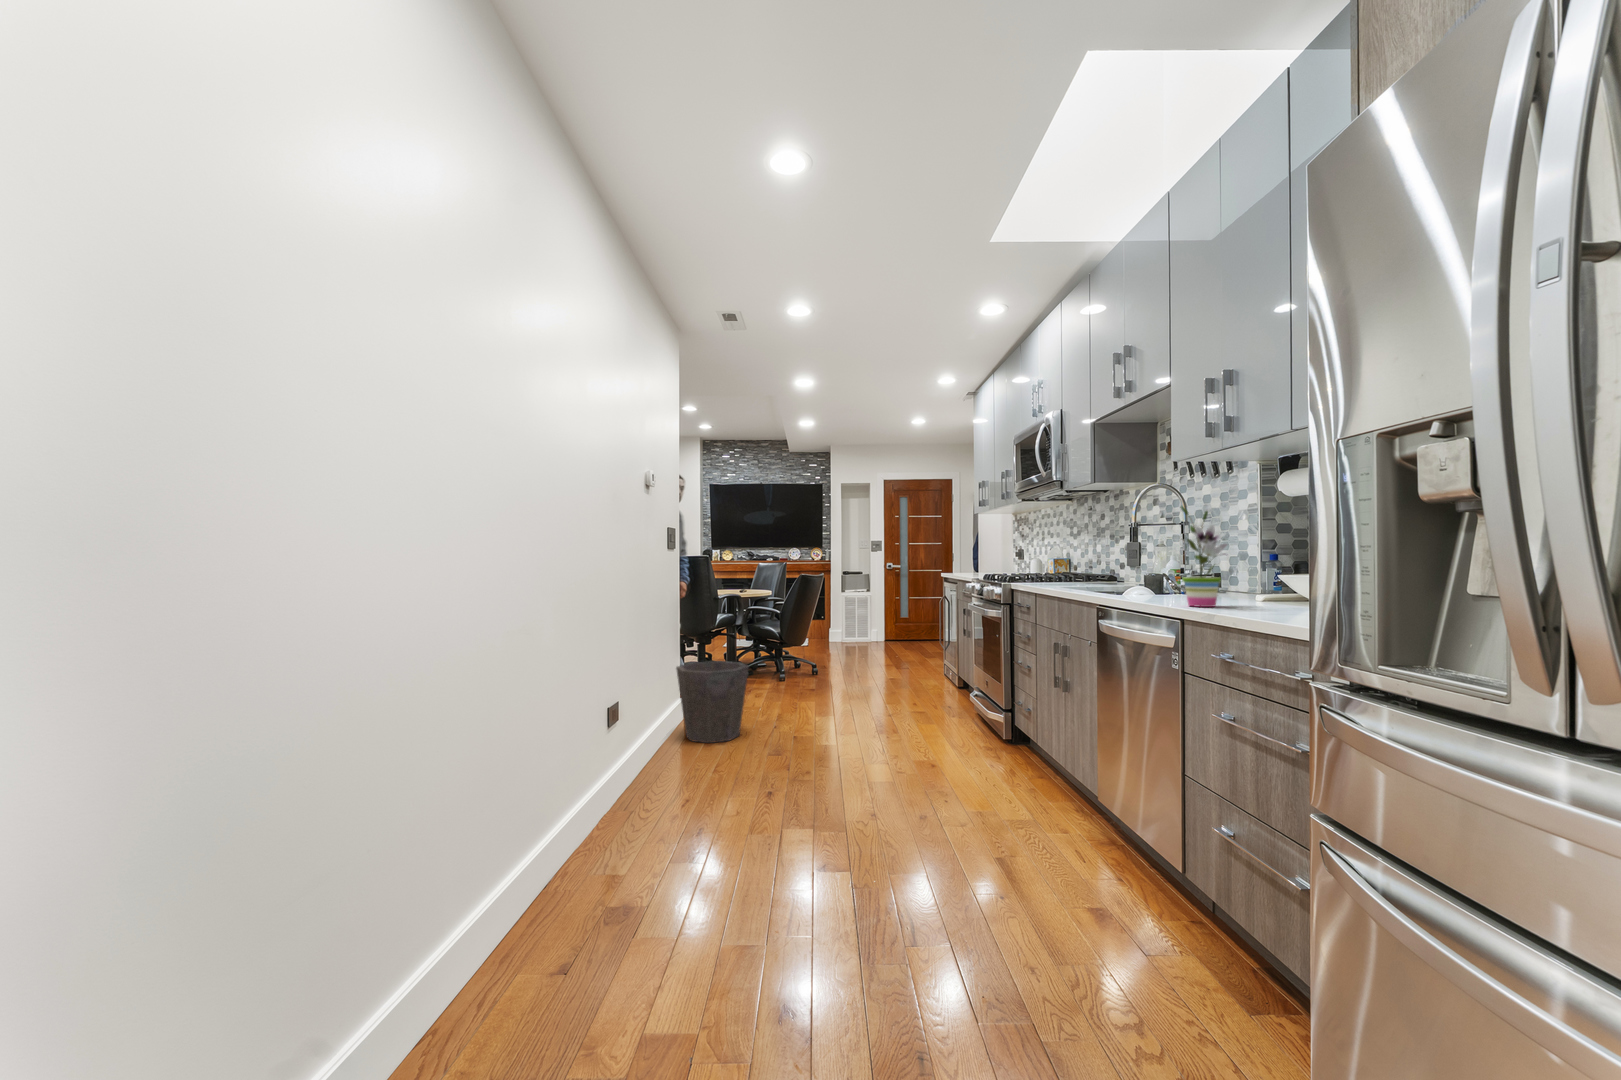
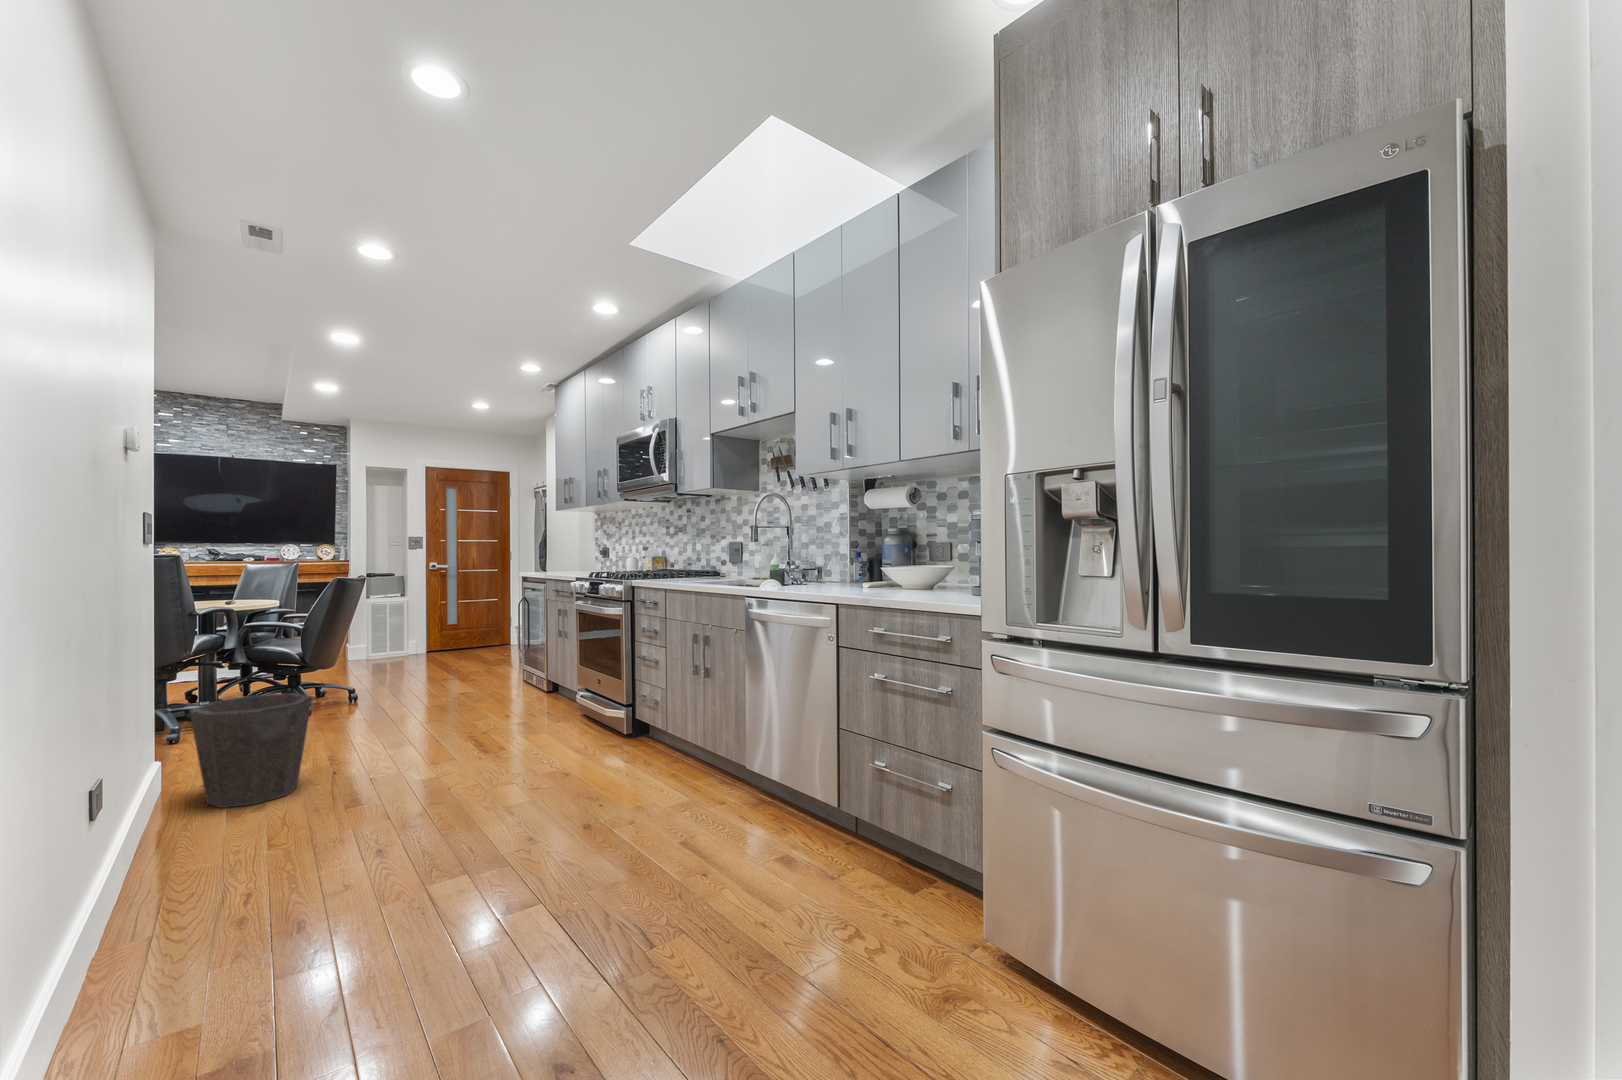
potted plant: present [1180,506,1227,607] -> none [828,513,864,595]

